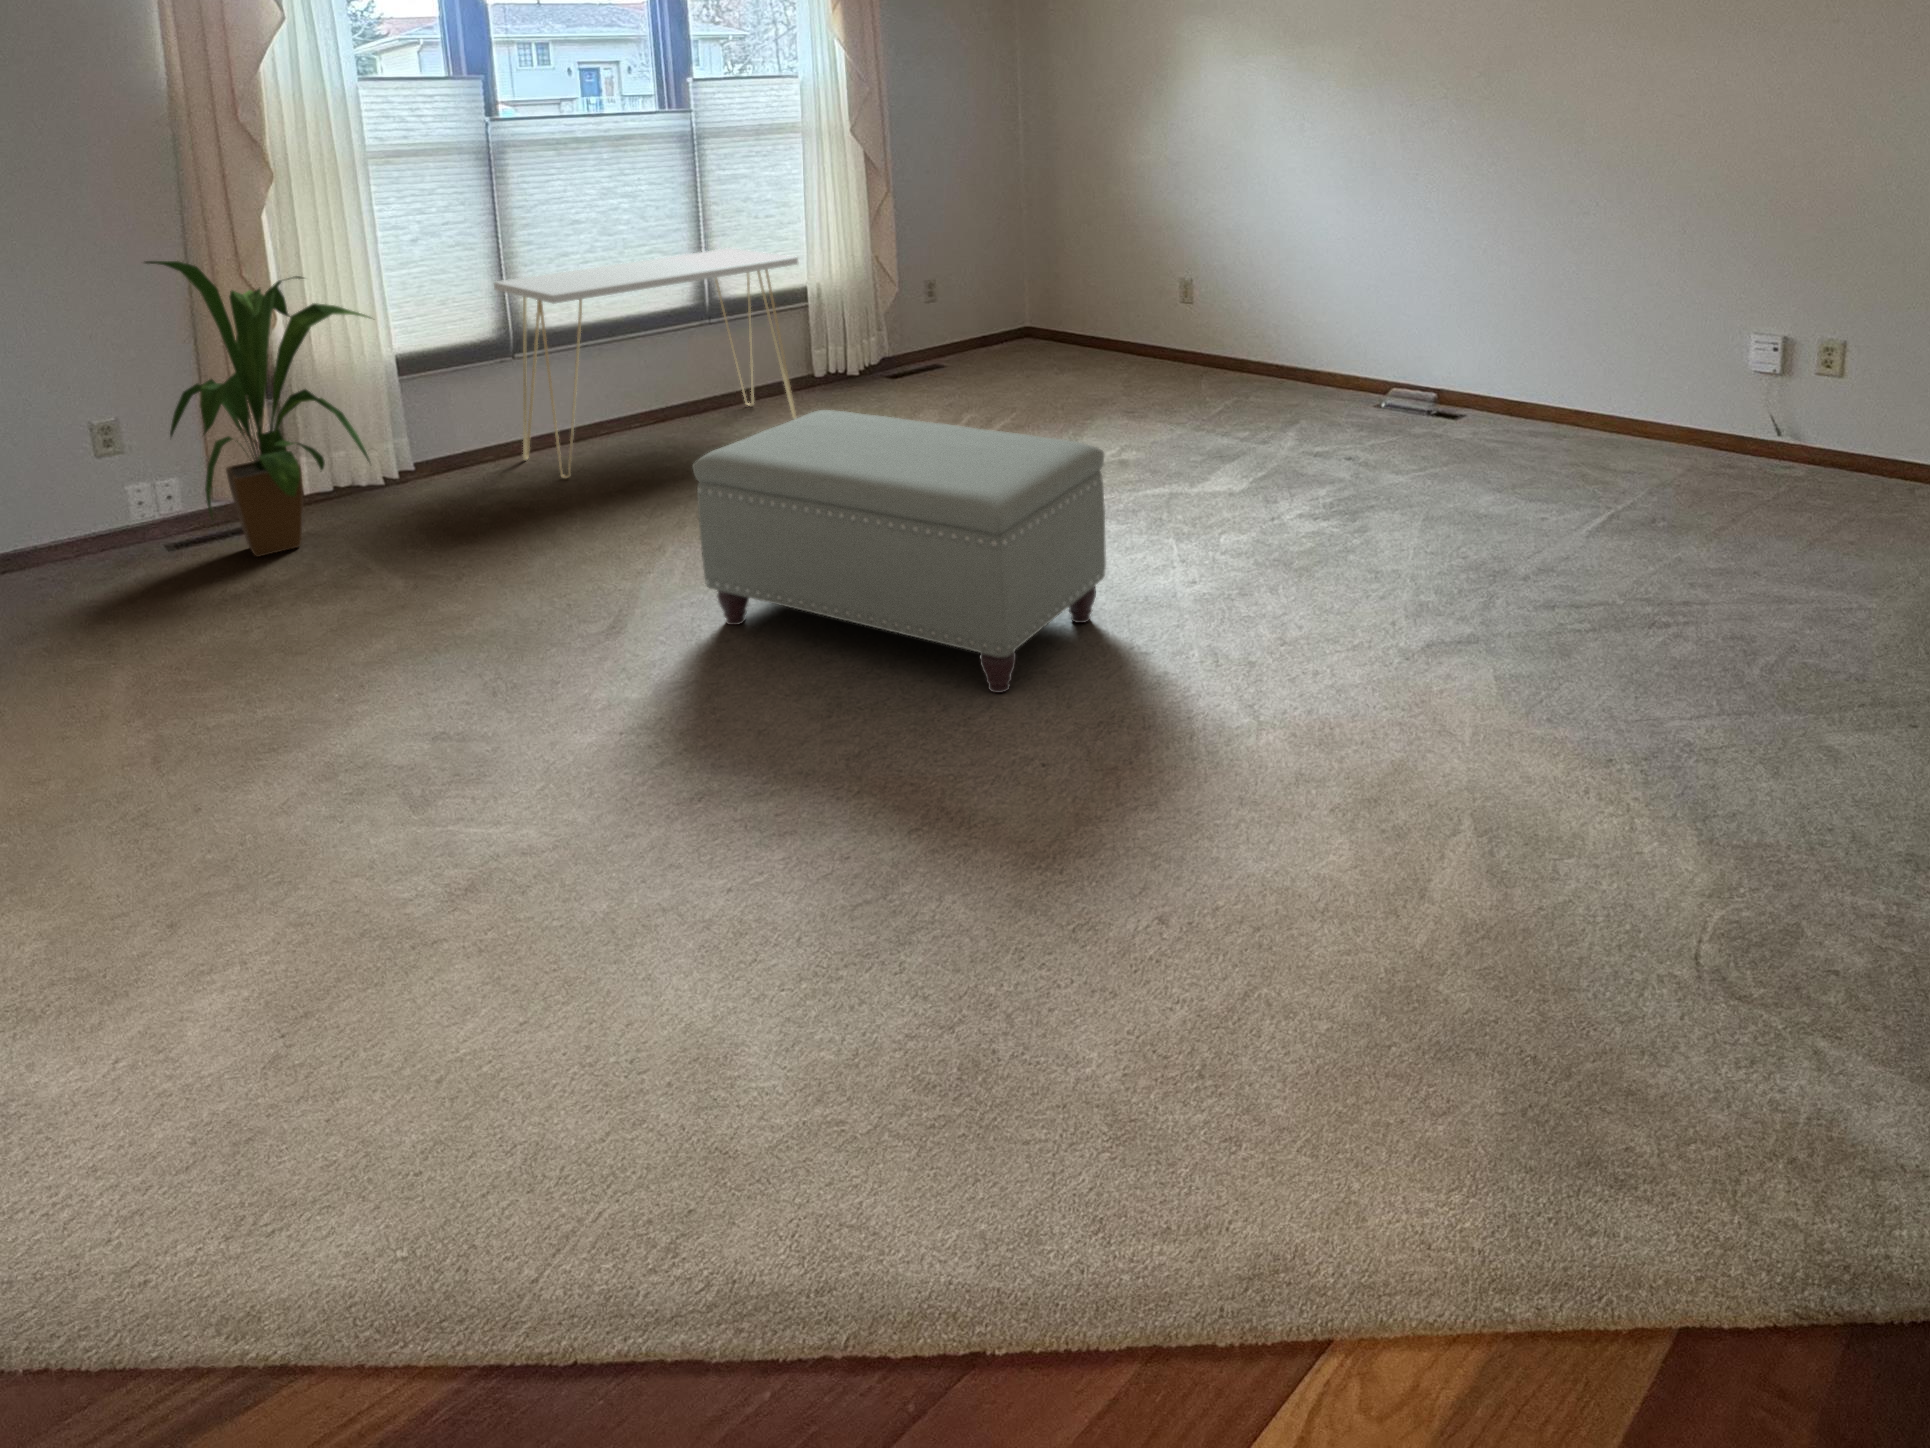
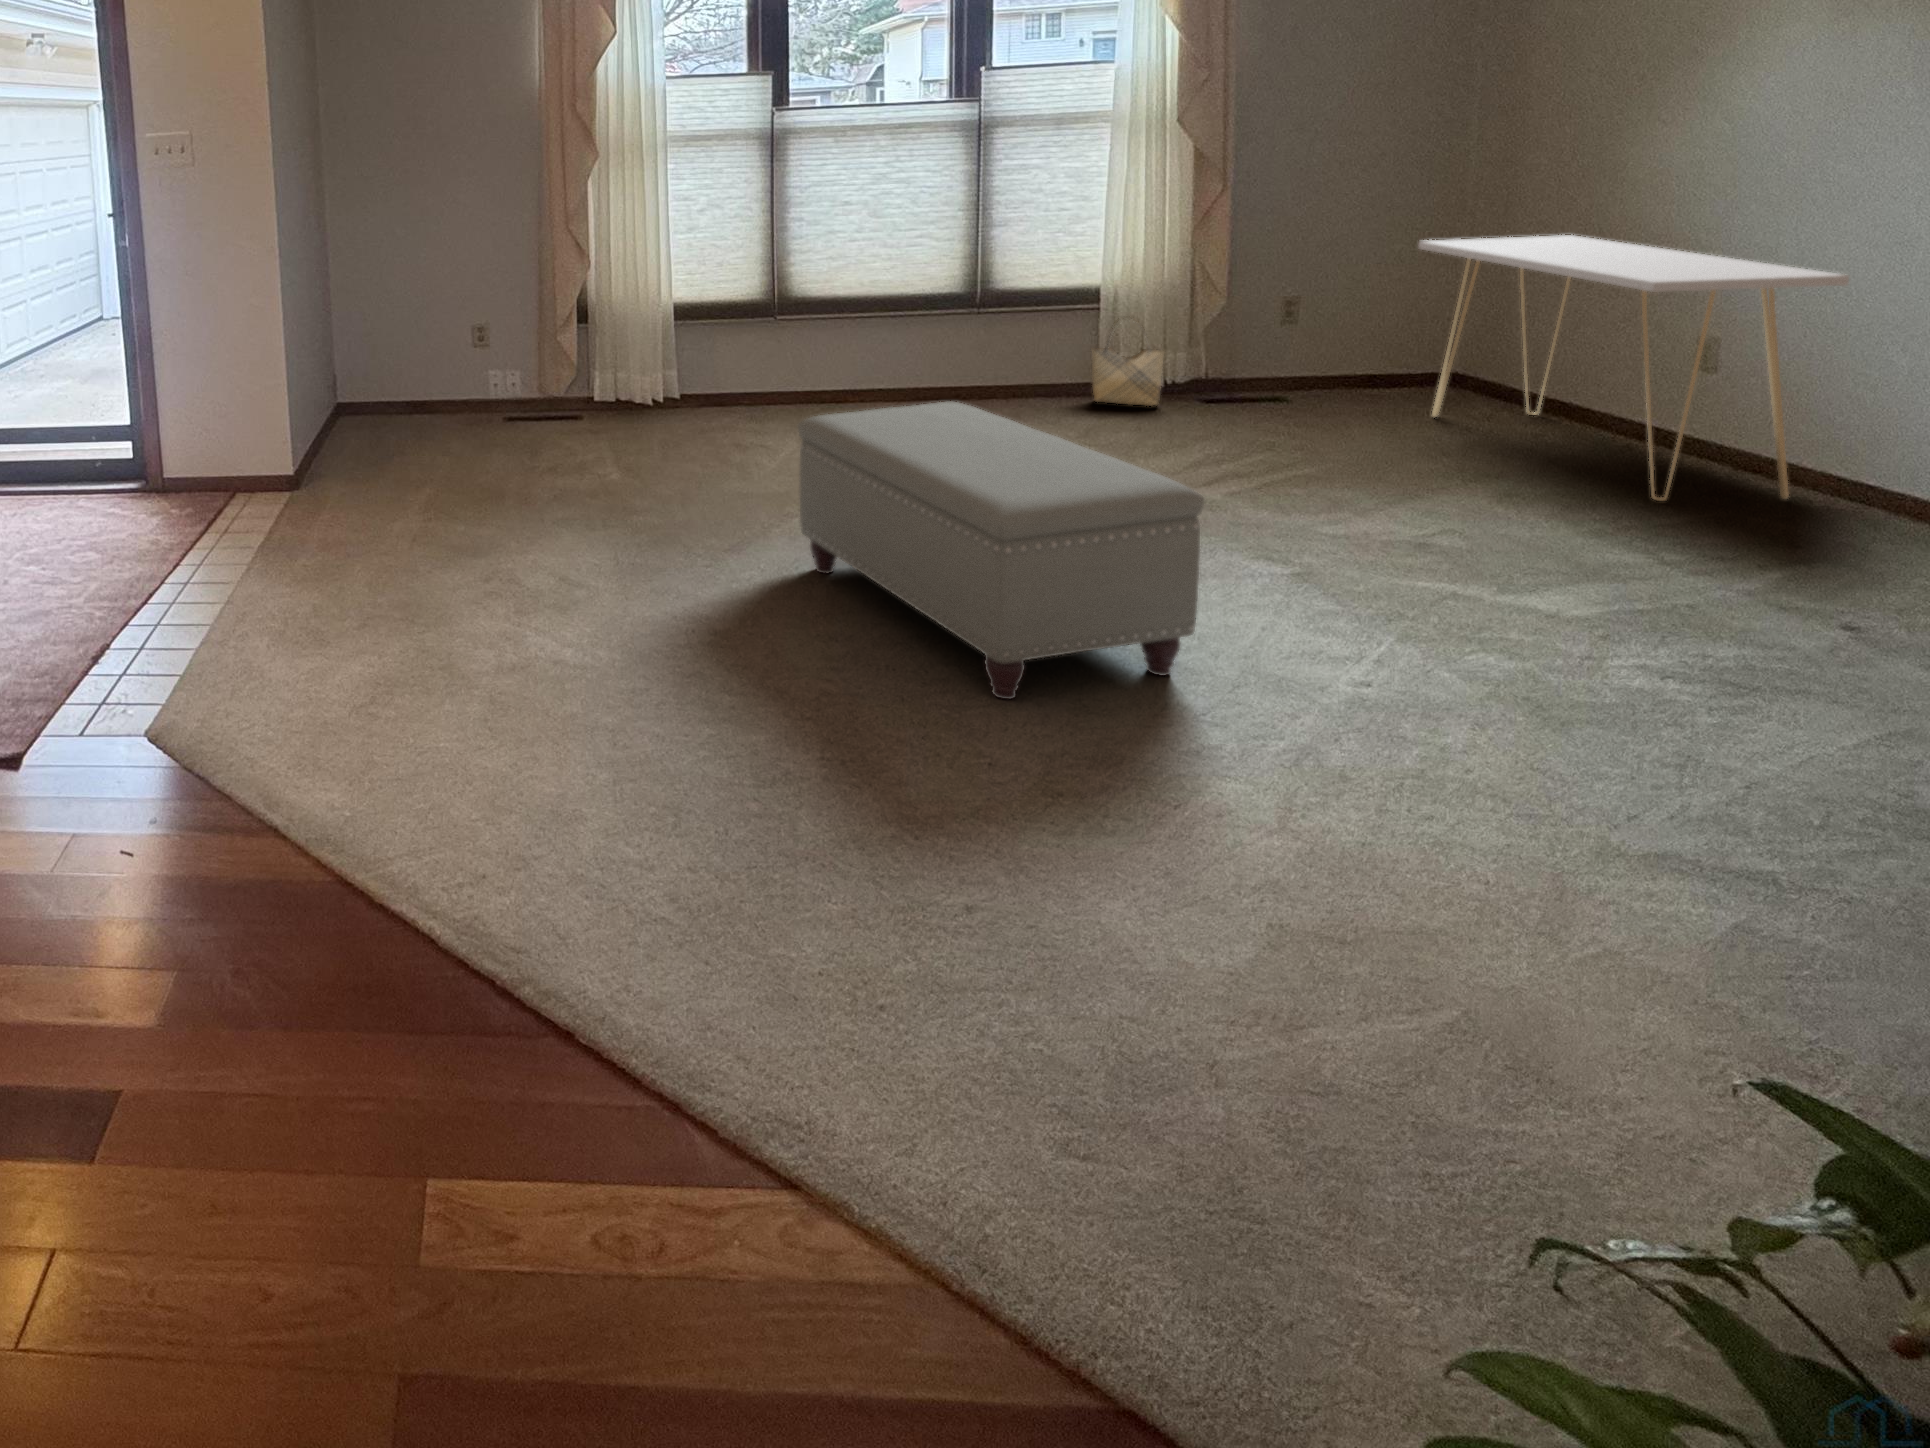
console table: present [494,248,798,478] -> present [1419,235,1849,501]
house plant: present [145,261,370,557] -> none [492,211,652,435]
woven basket: none [810,311,870,394] -> present [1092,323,1164,406]

